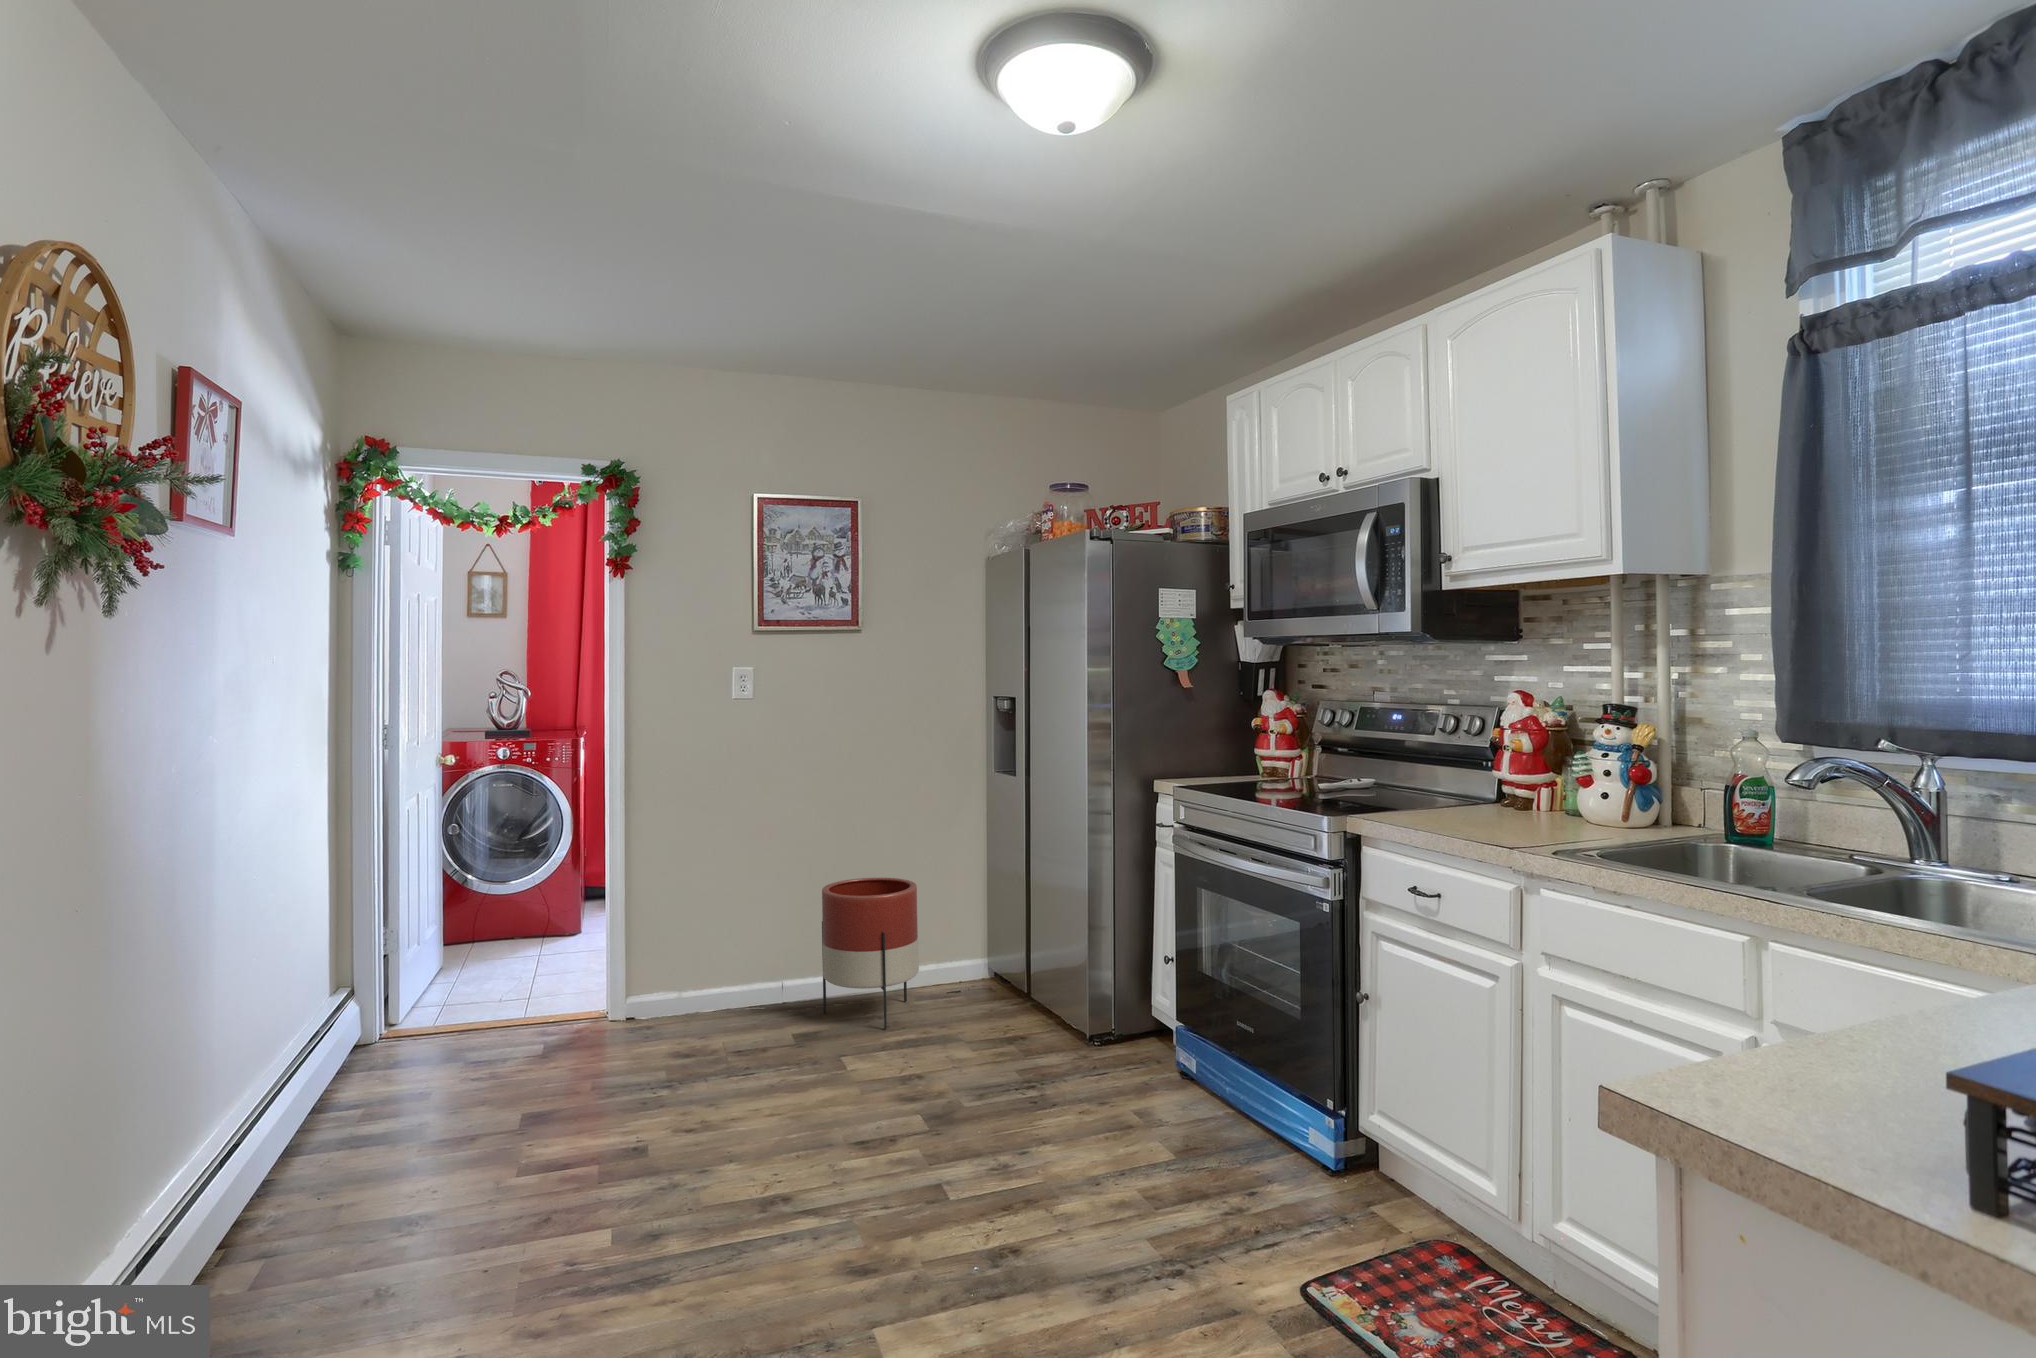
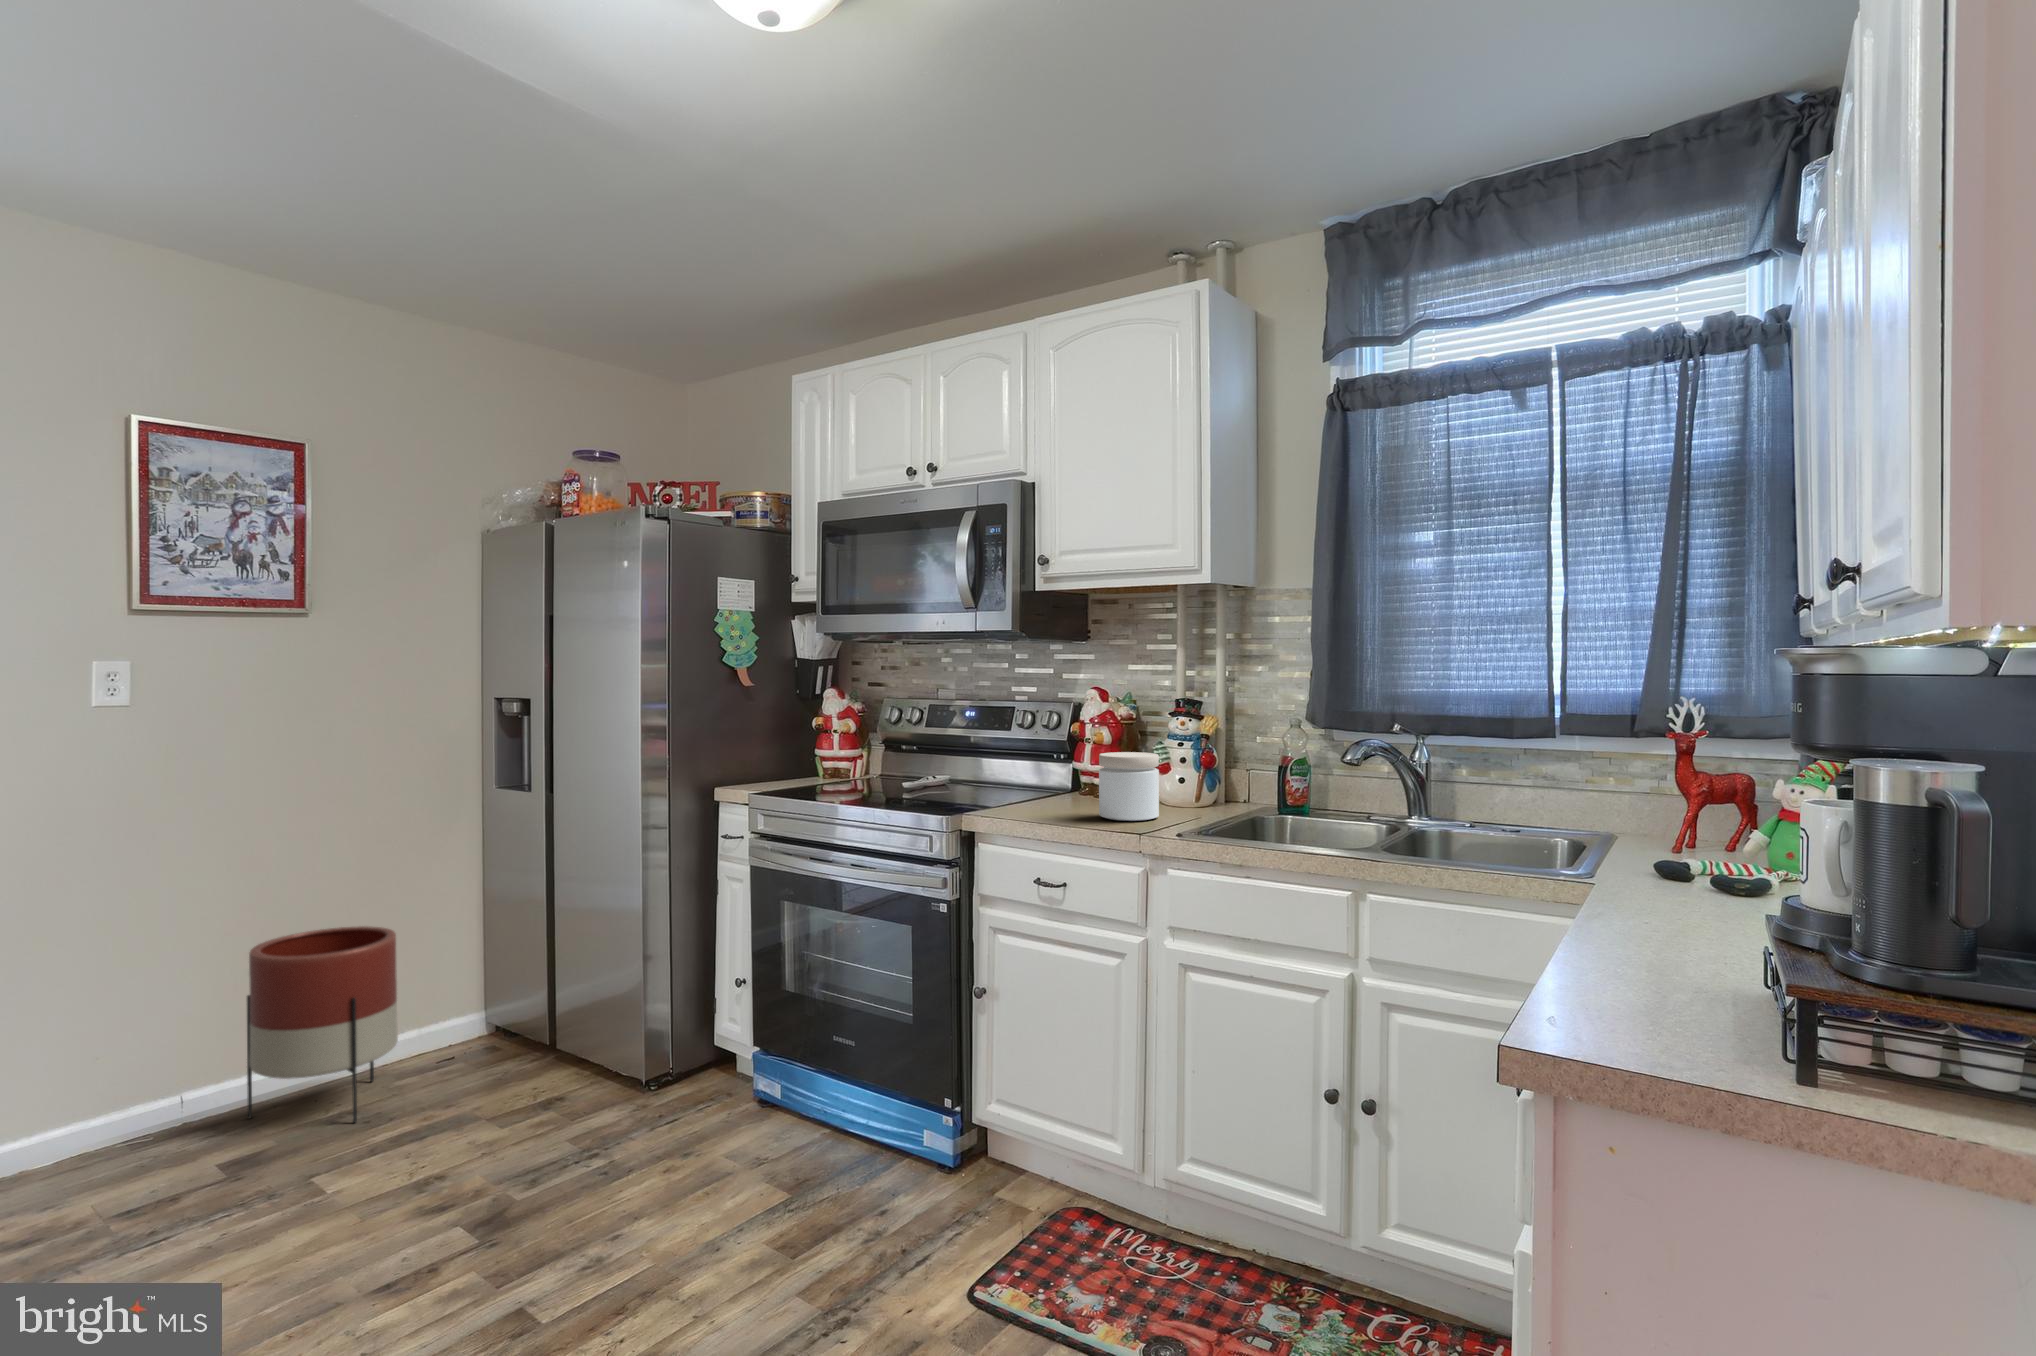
jar: none [1488,763,1560,839] -> present [1099,752,1159,821]

